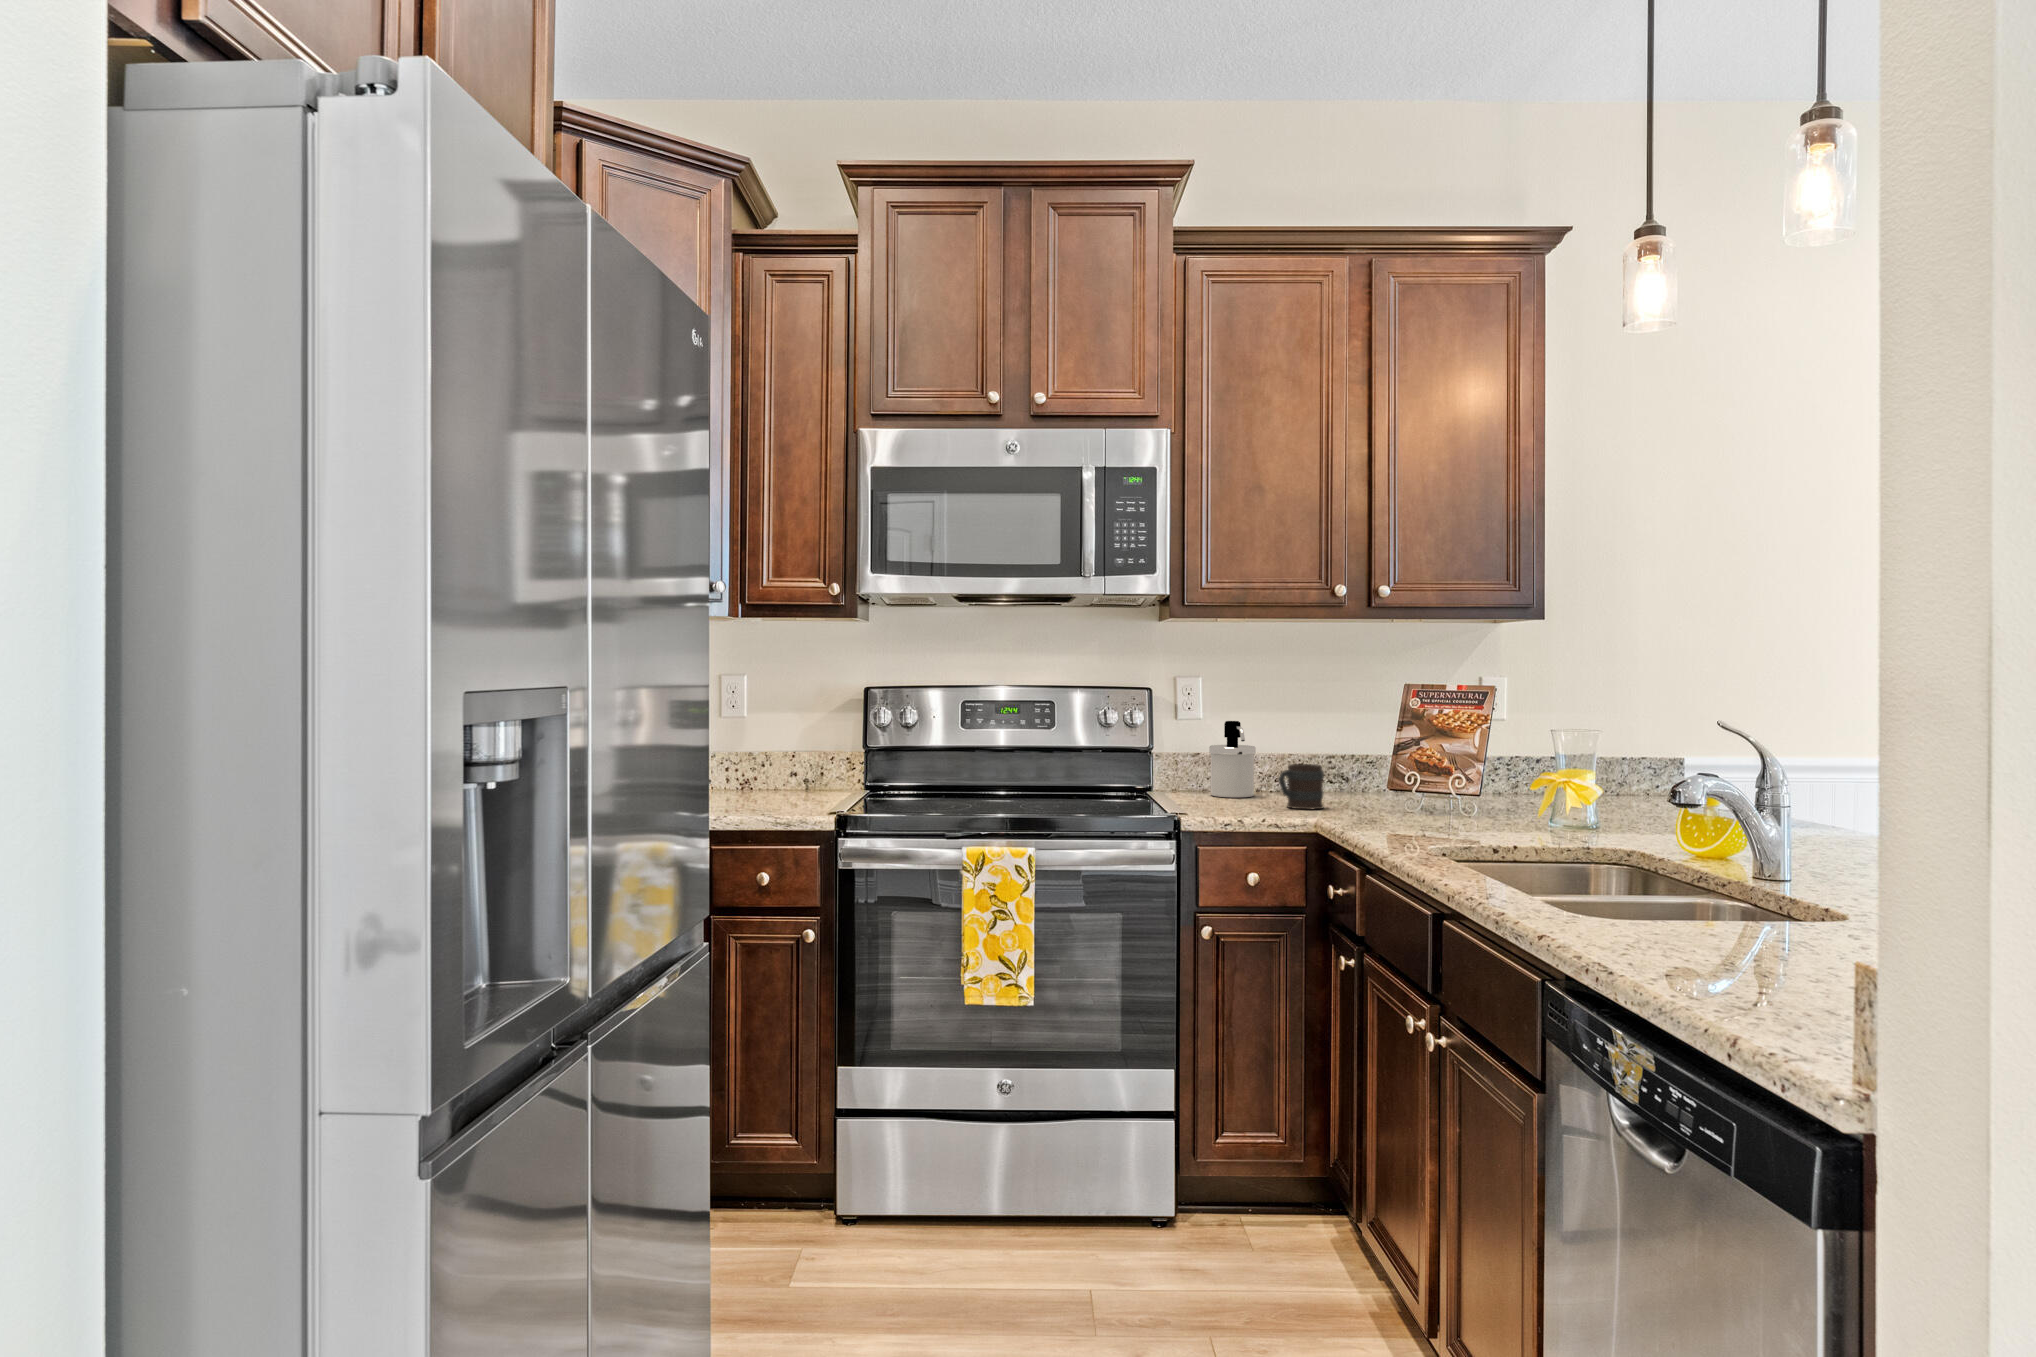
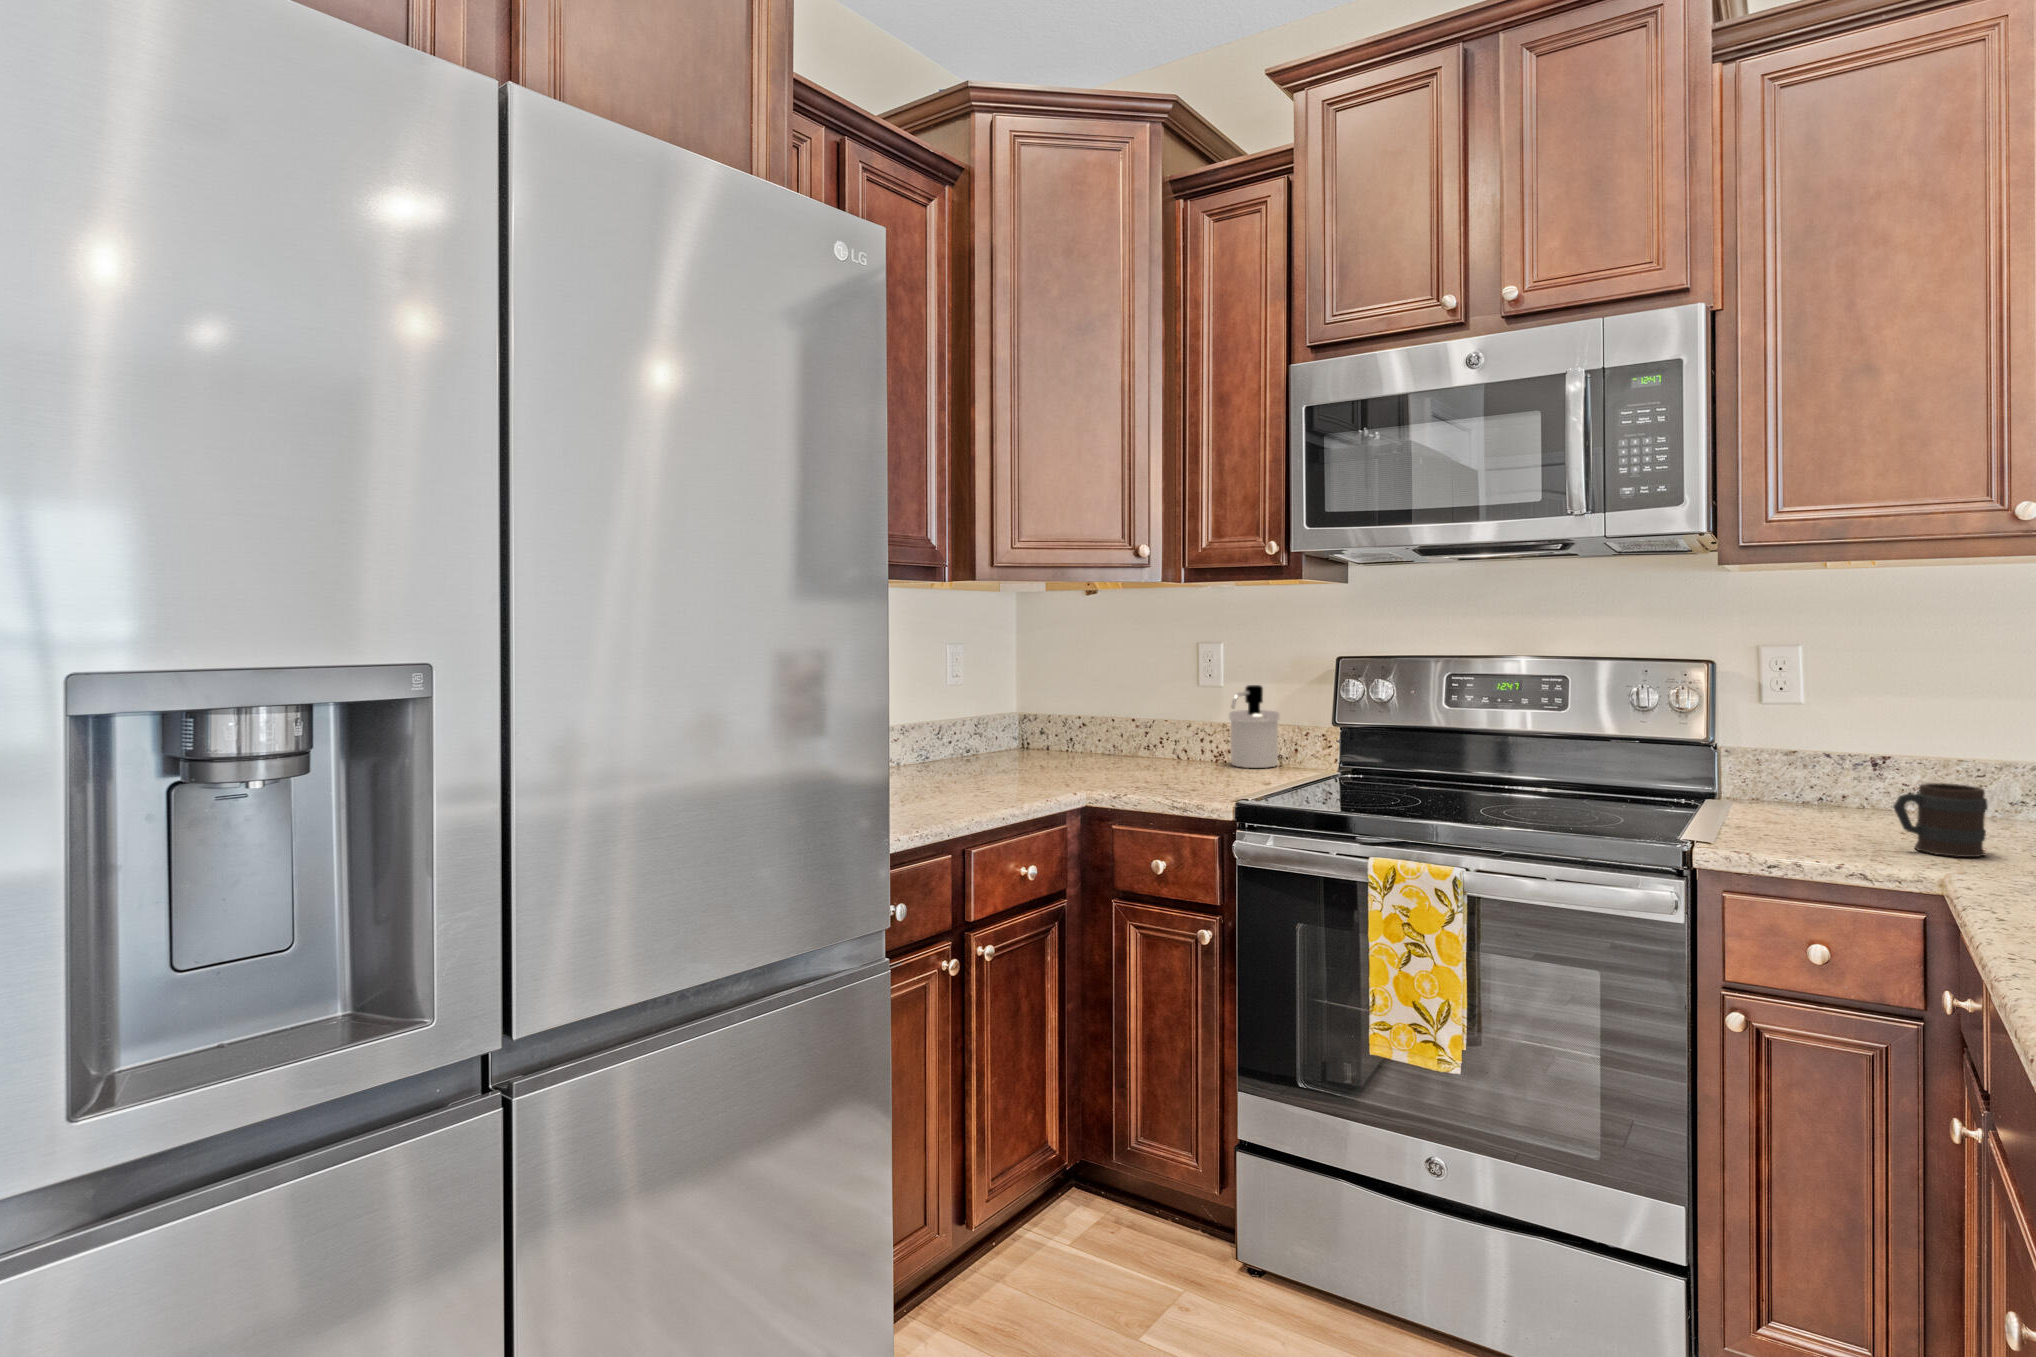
soap dispenser: present [1209,721,1256,798] -> present [1229,685,1279,768]

